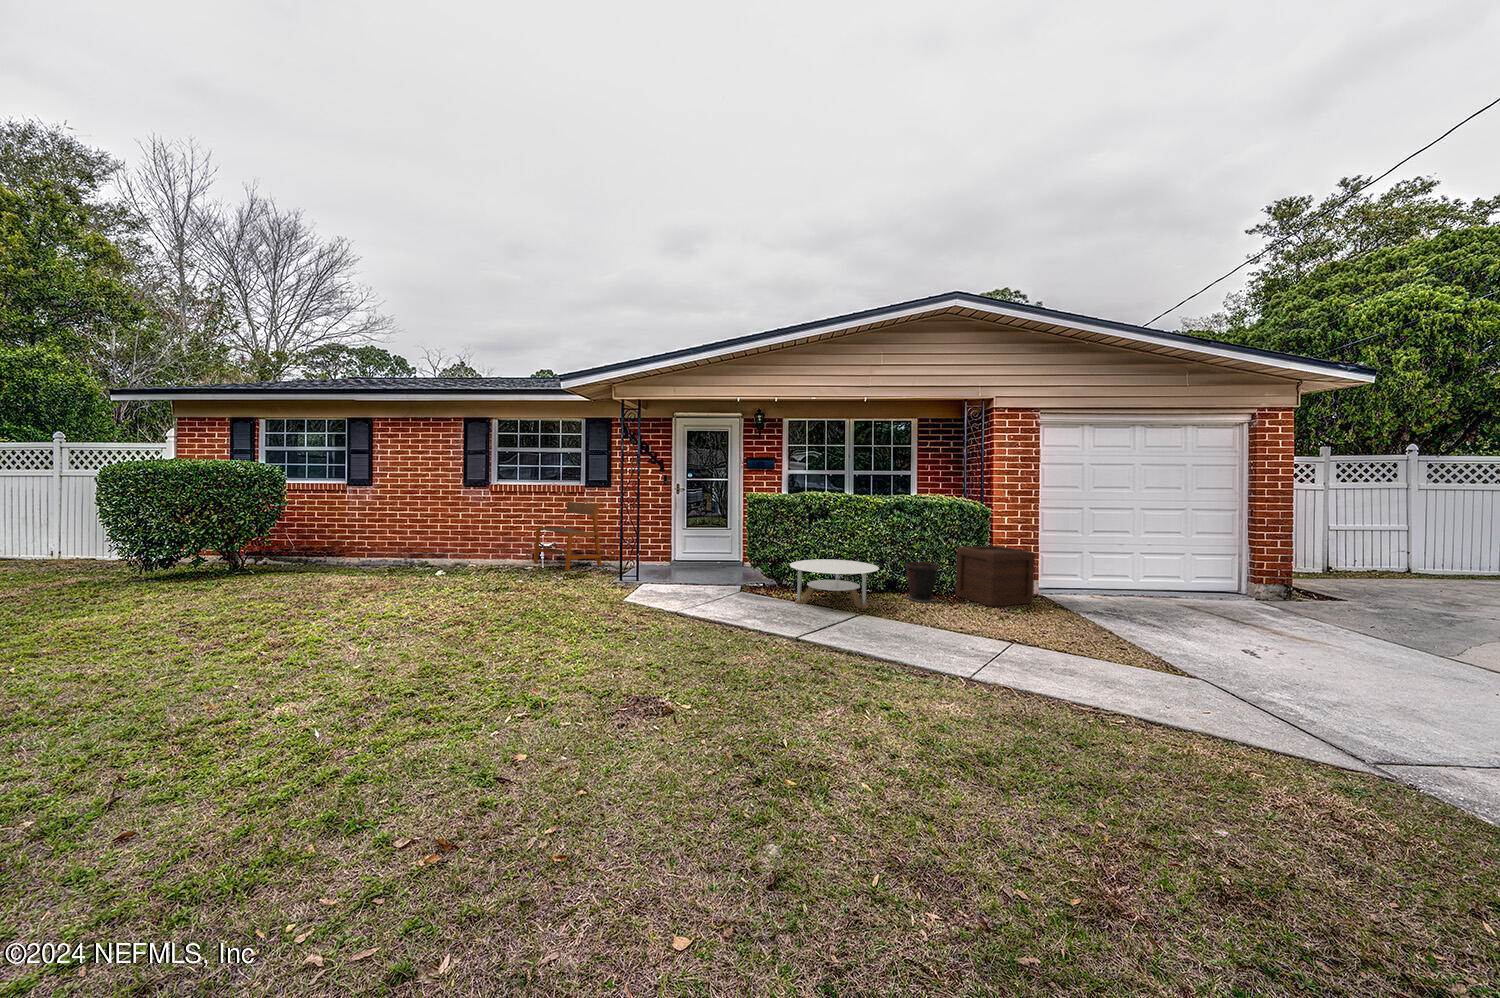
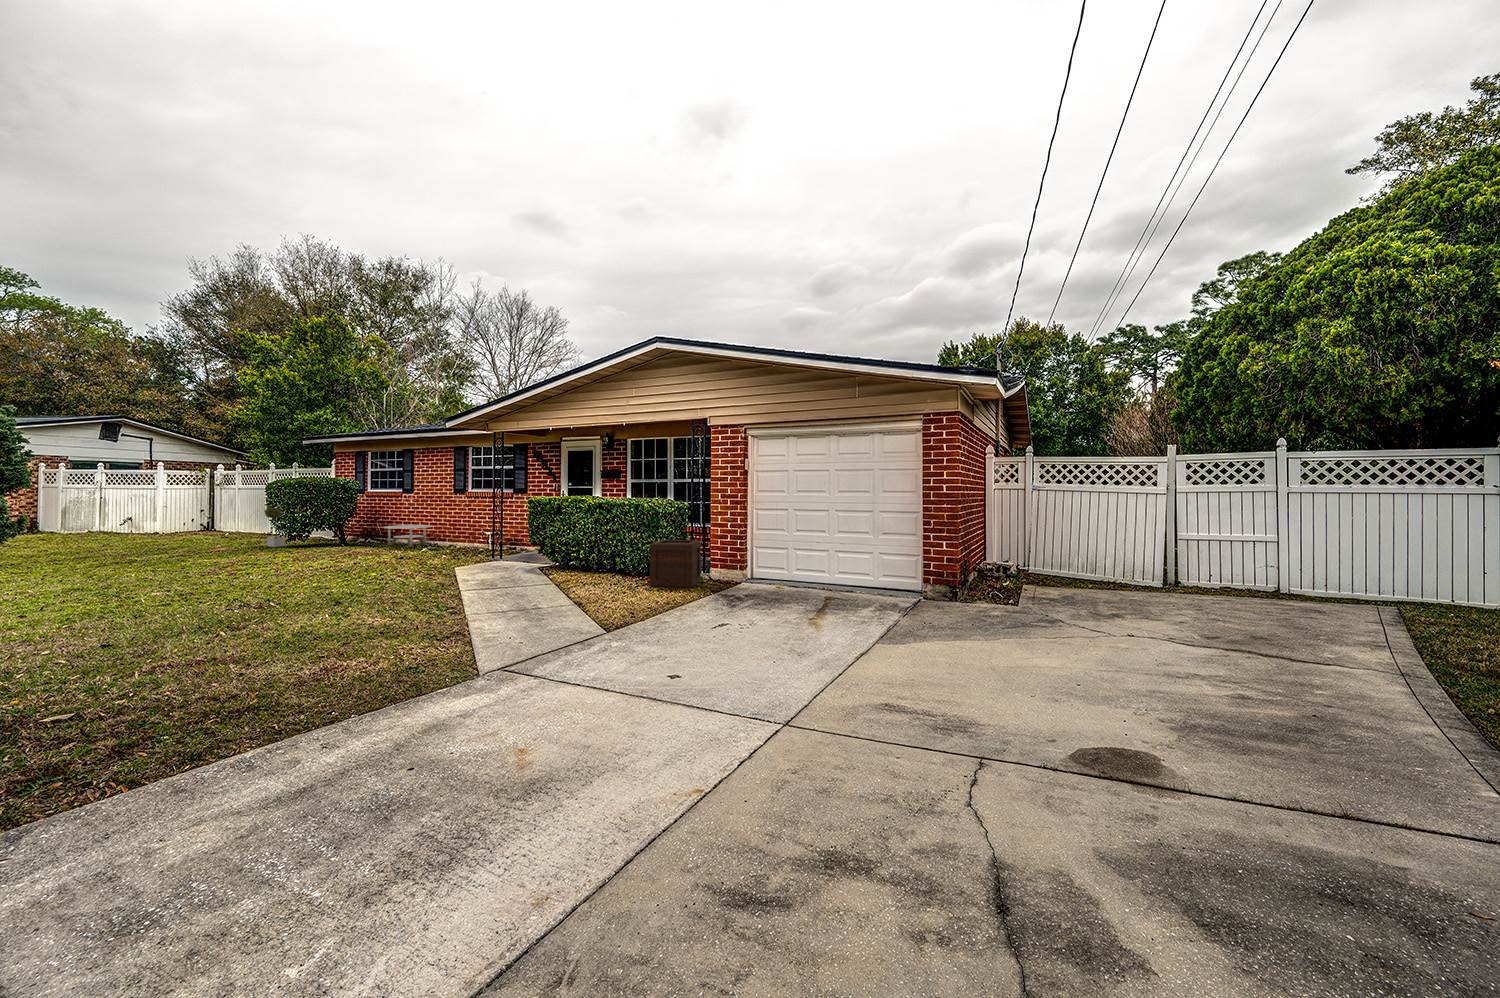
bench: present [534,502,601,571] -> none [483,504,516,553]
potted tree: none [107,511,154,581] -> present [265,507,285,547]
round table: present [790,559,879,609] -> present [383,525,433,547]
bucket: present [905,562,940,602] -> none [612,550,639,582]

